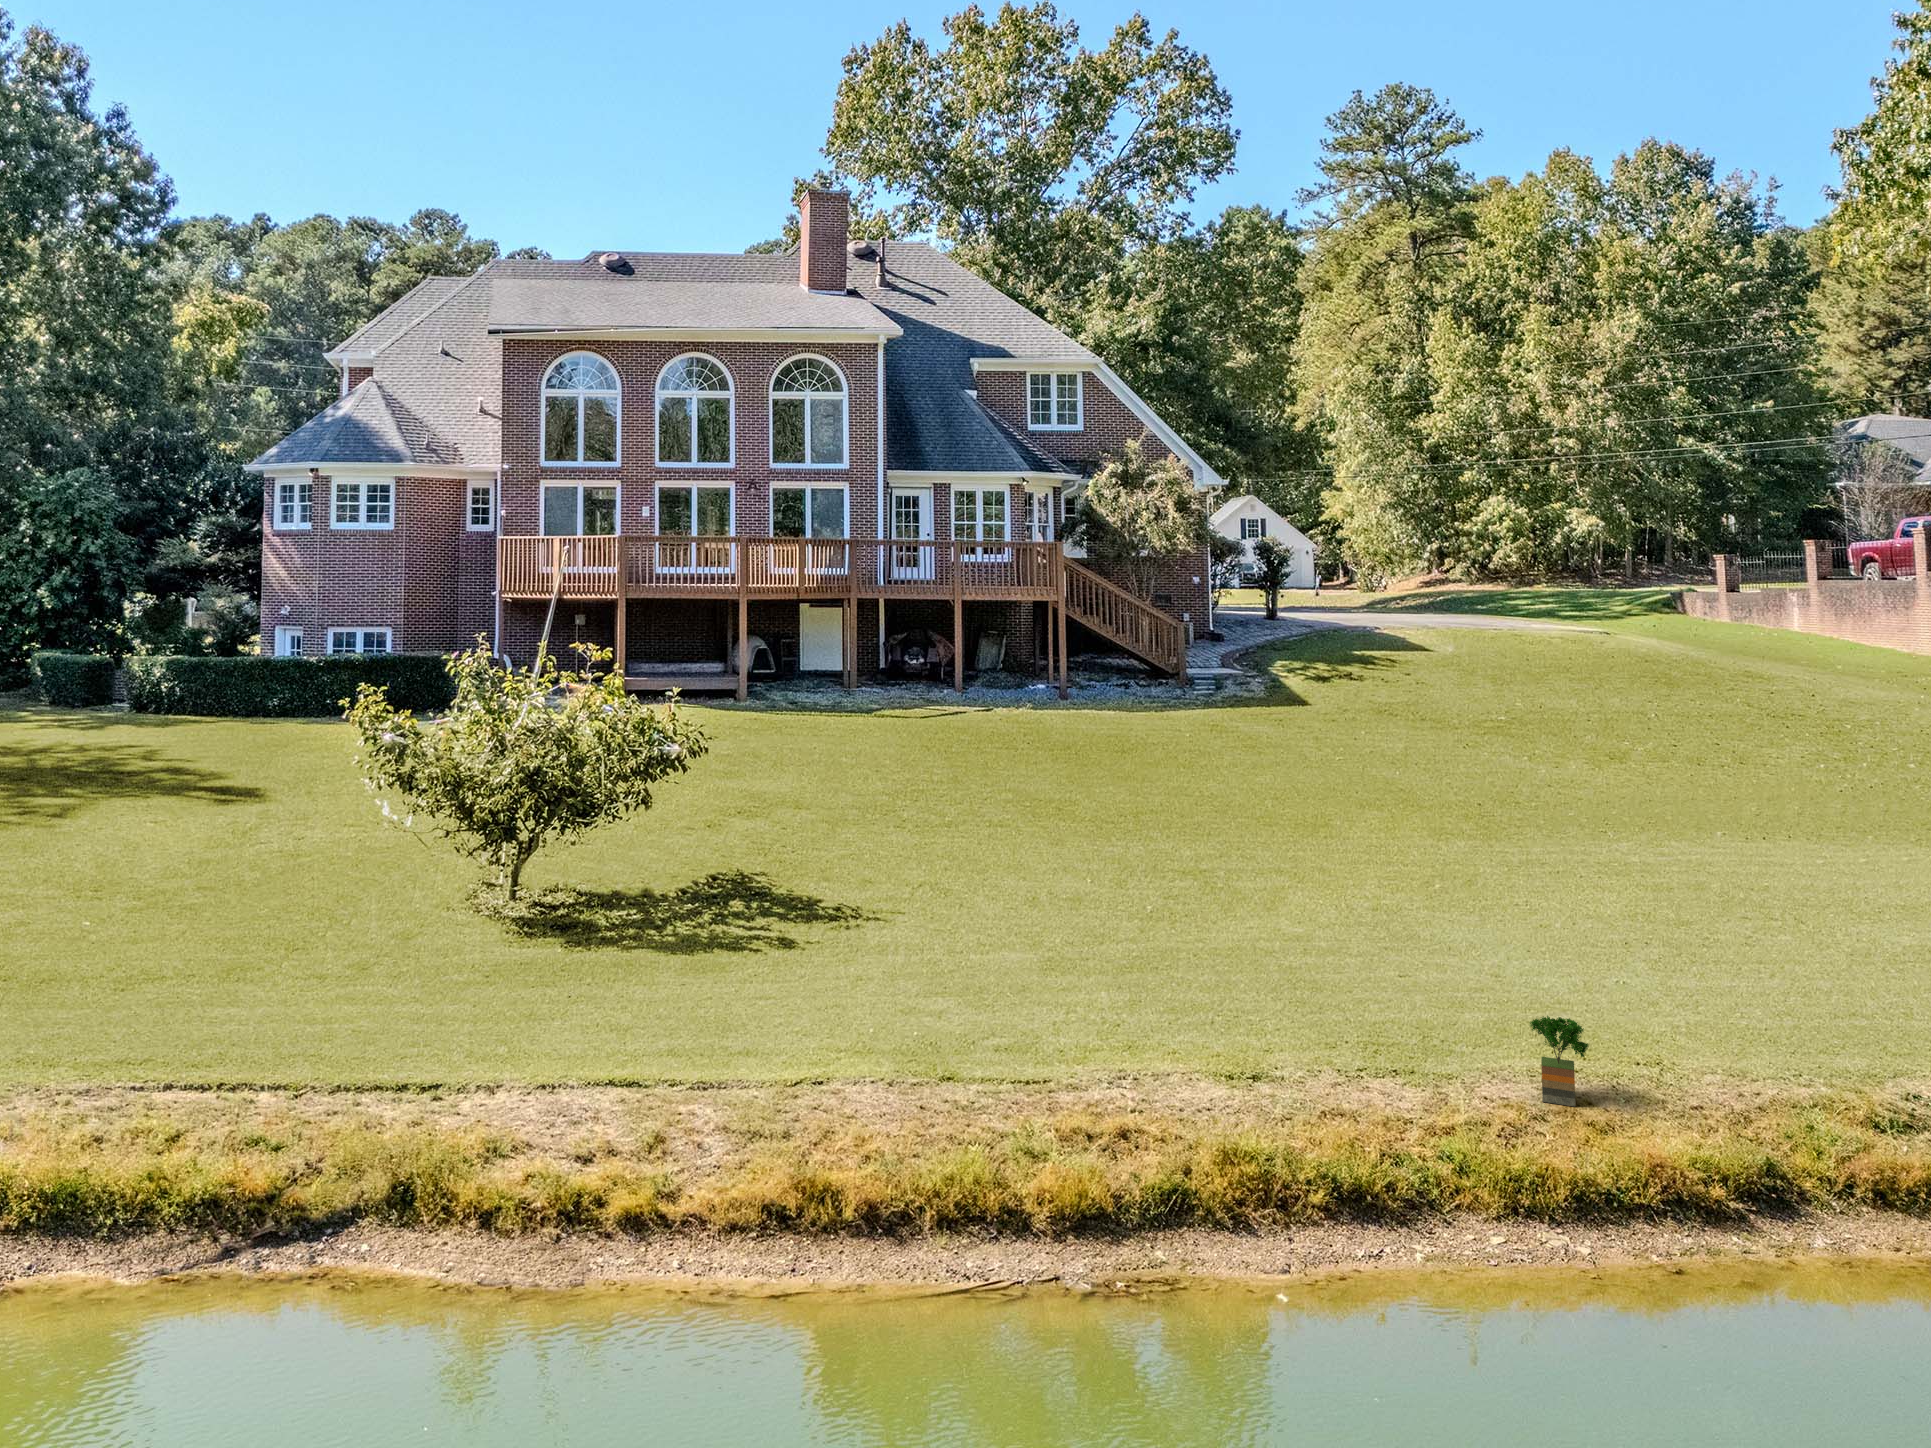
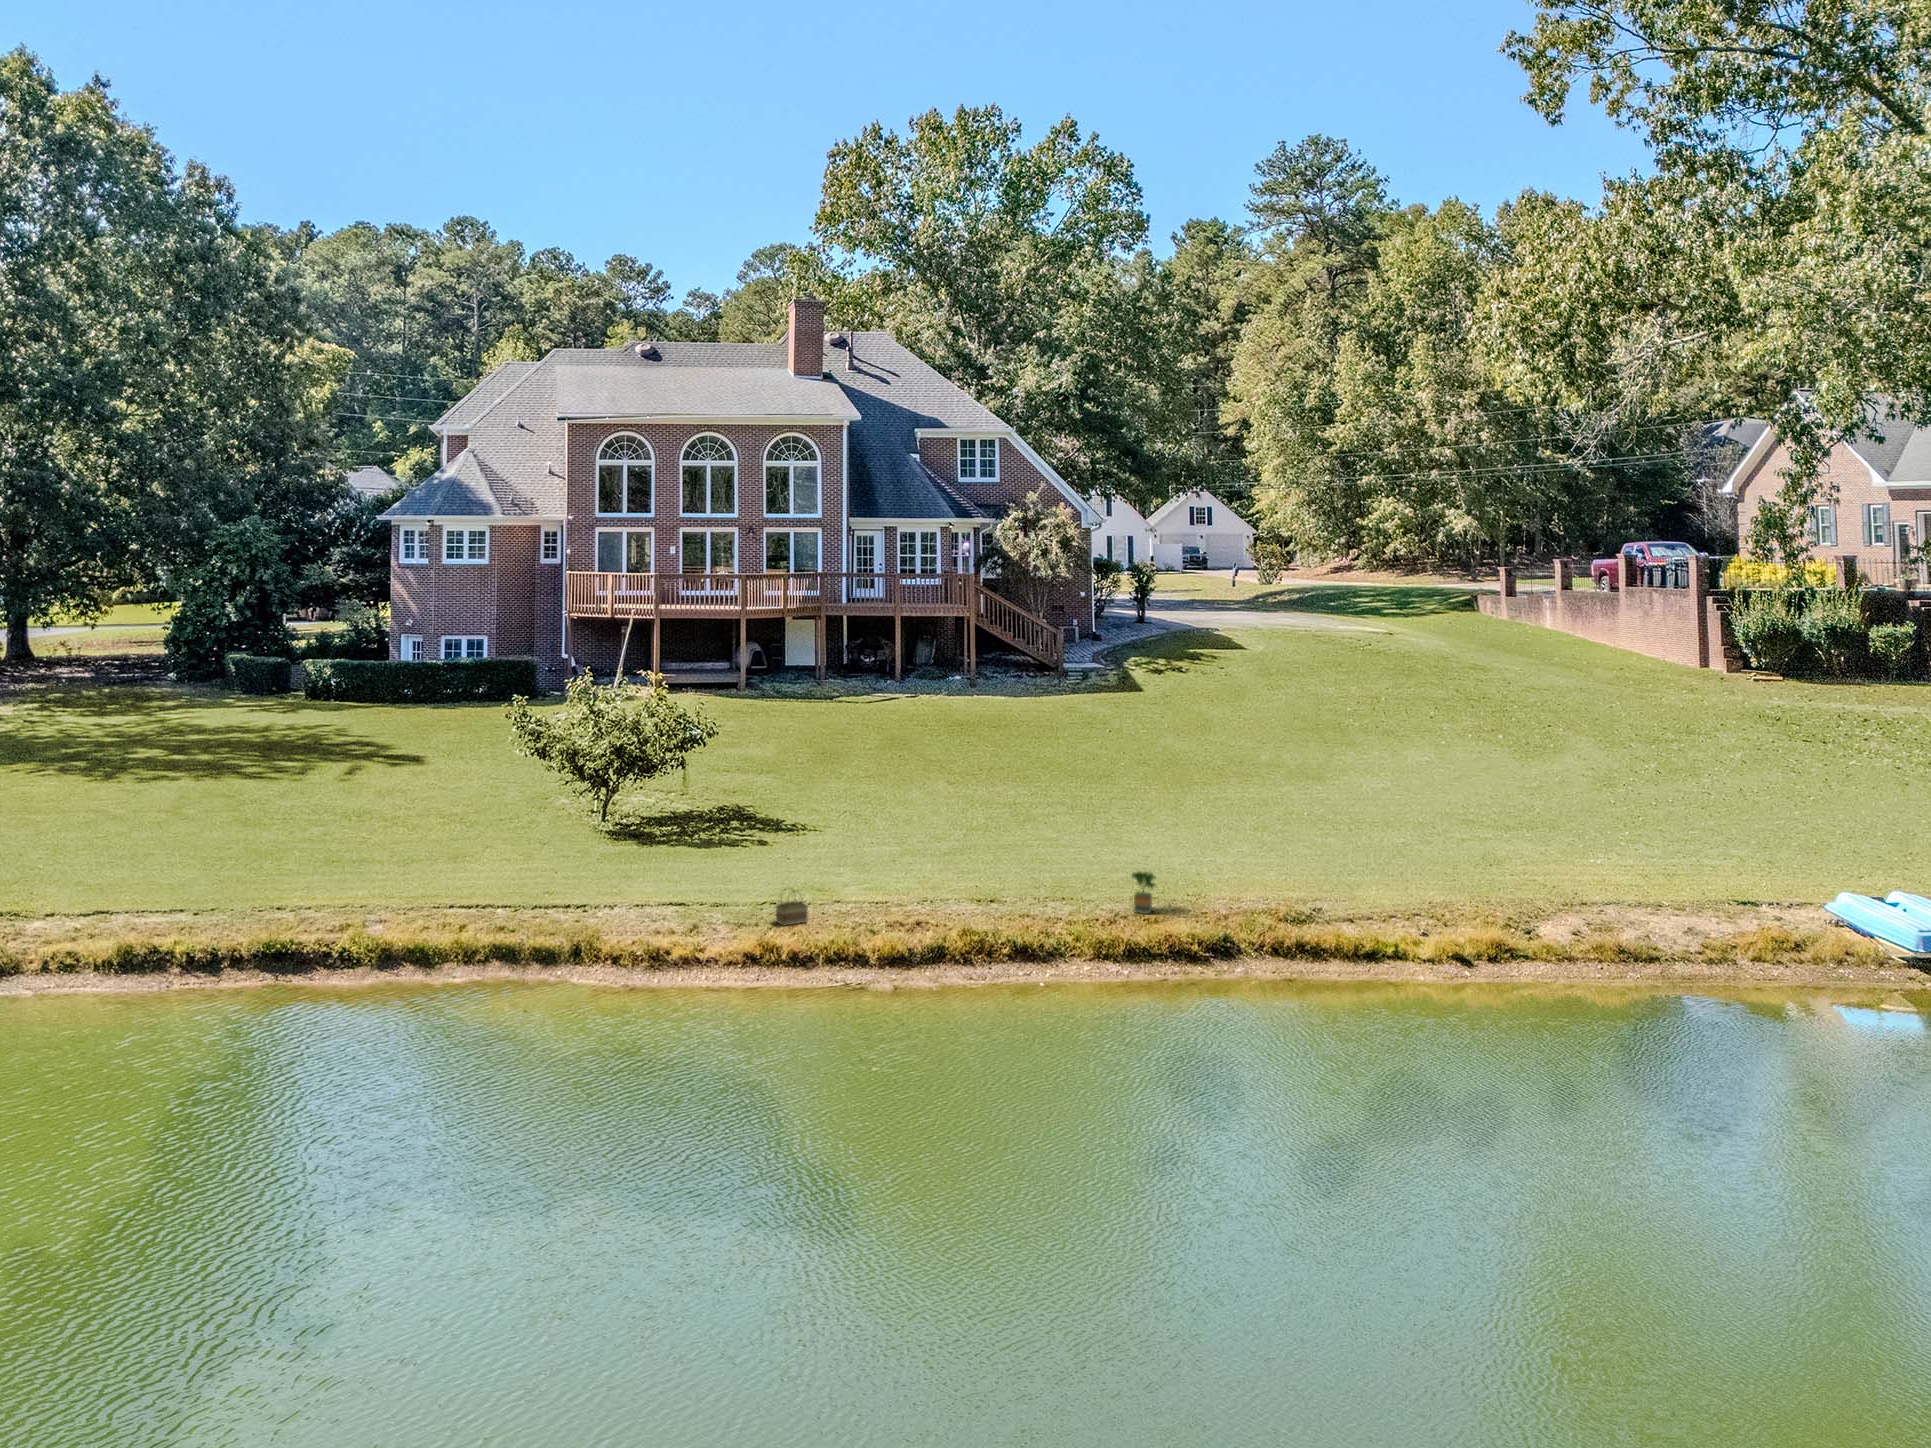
basket: none [823,1053,891,1138] -> present [776,891,808,926]

